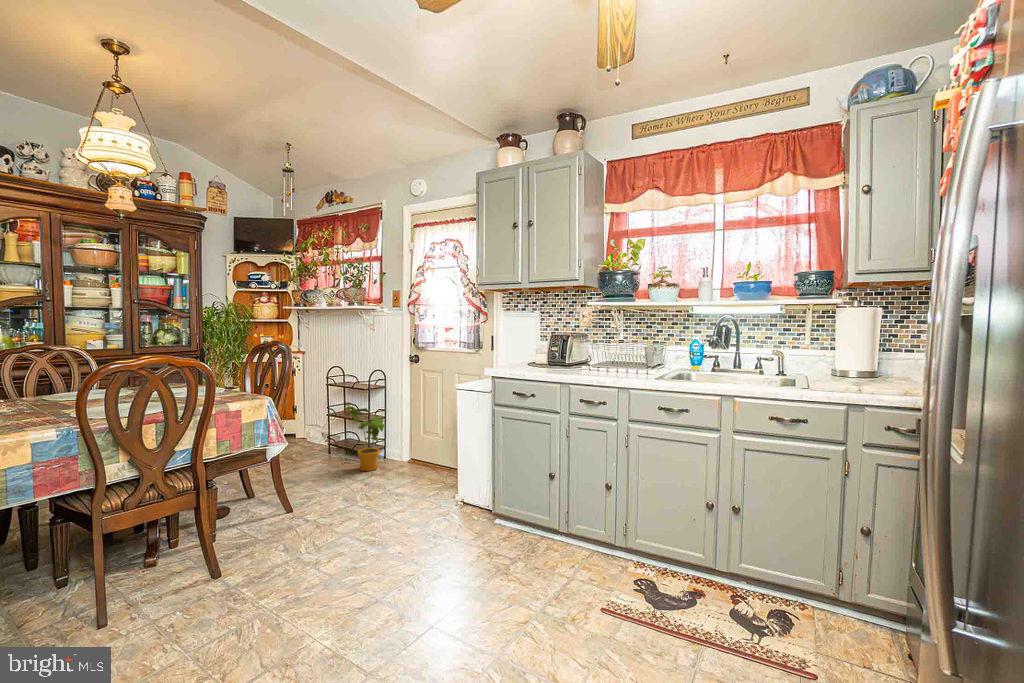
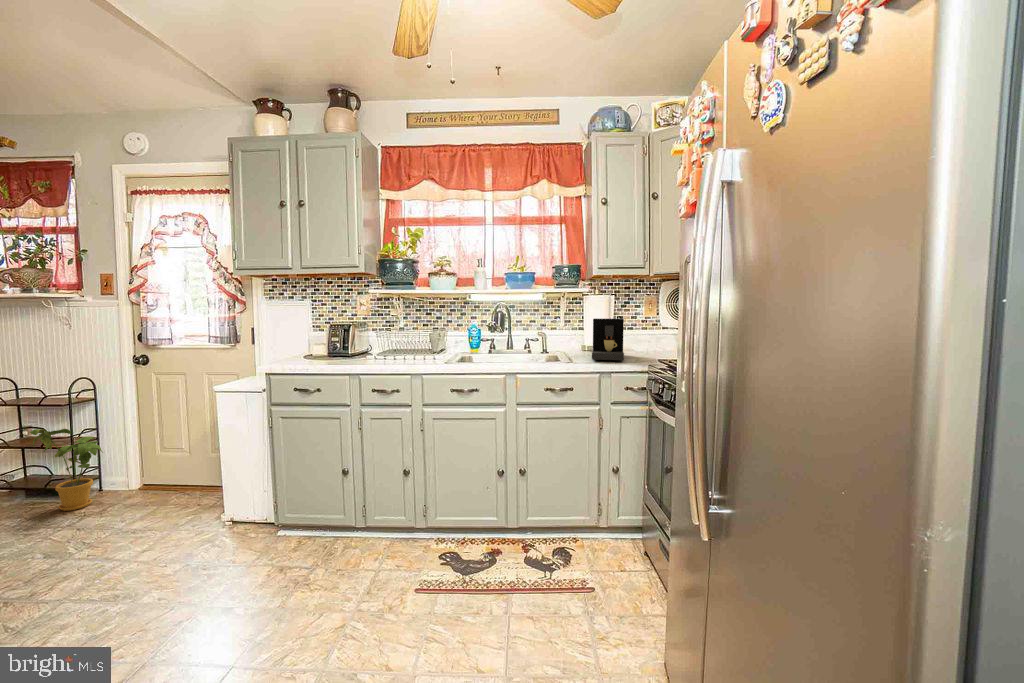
coffee maker: none [838,338,894,393] -> present [592,319,624,360]

